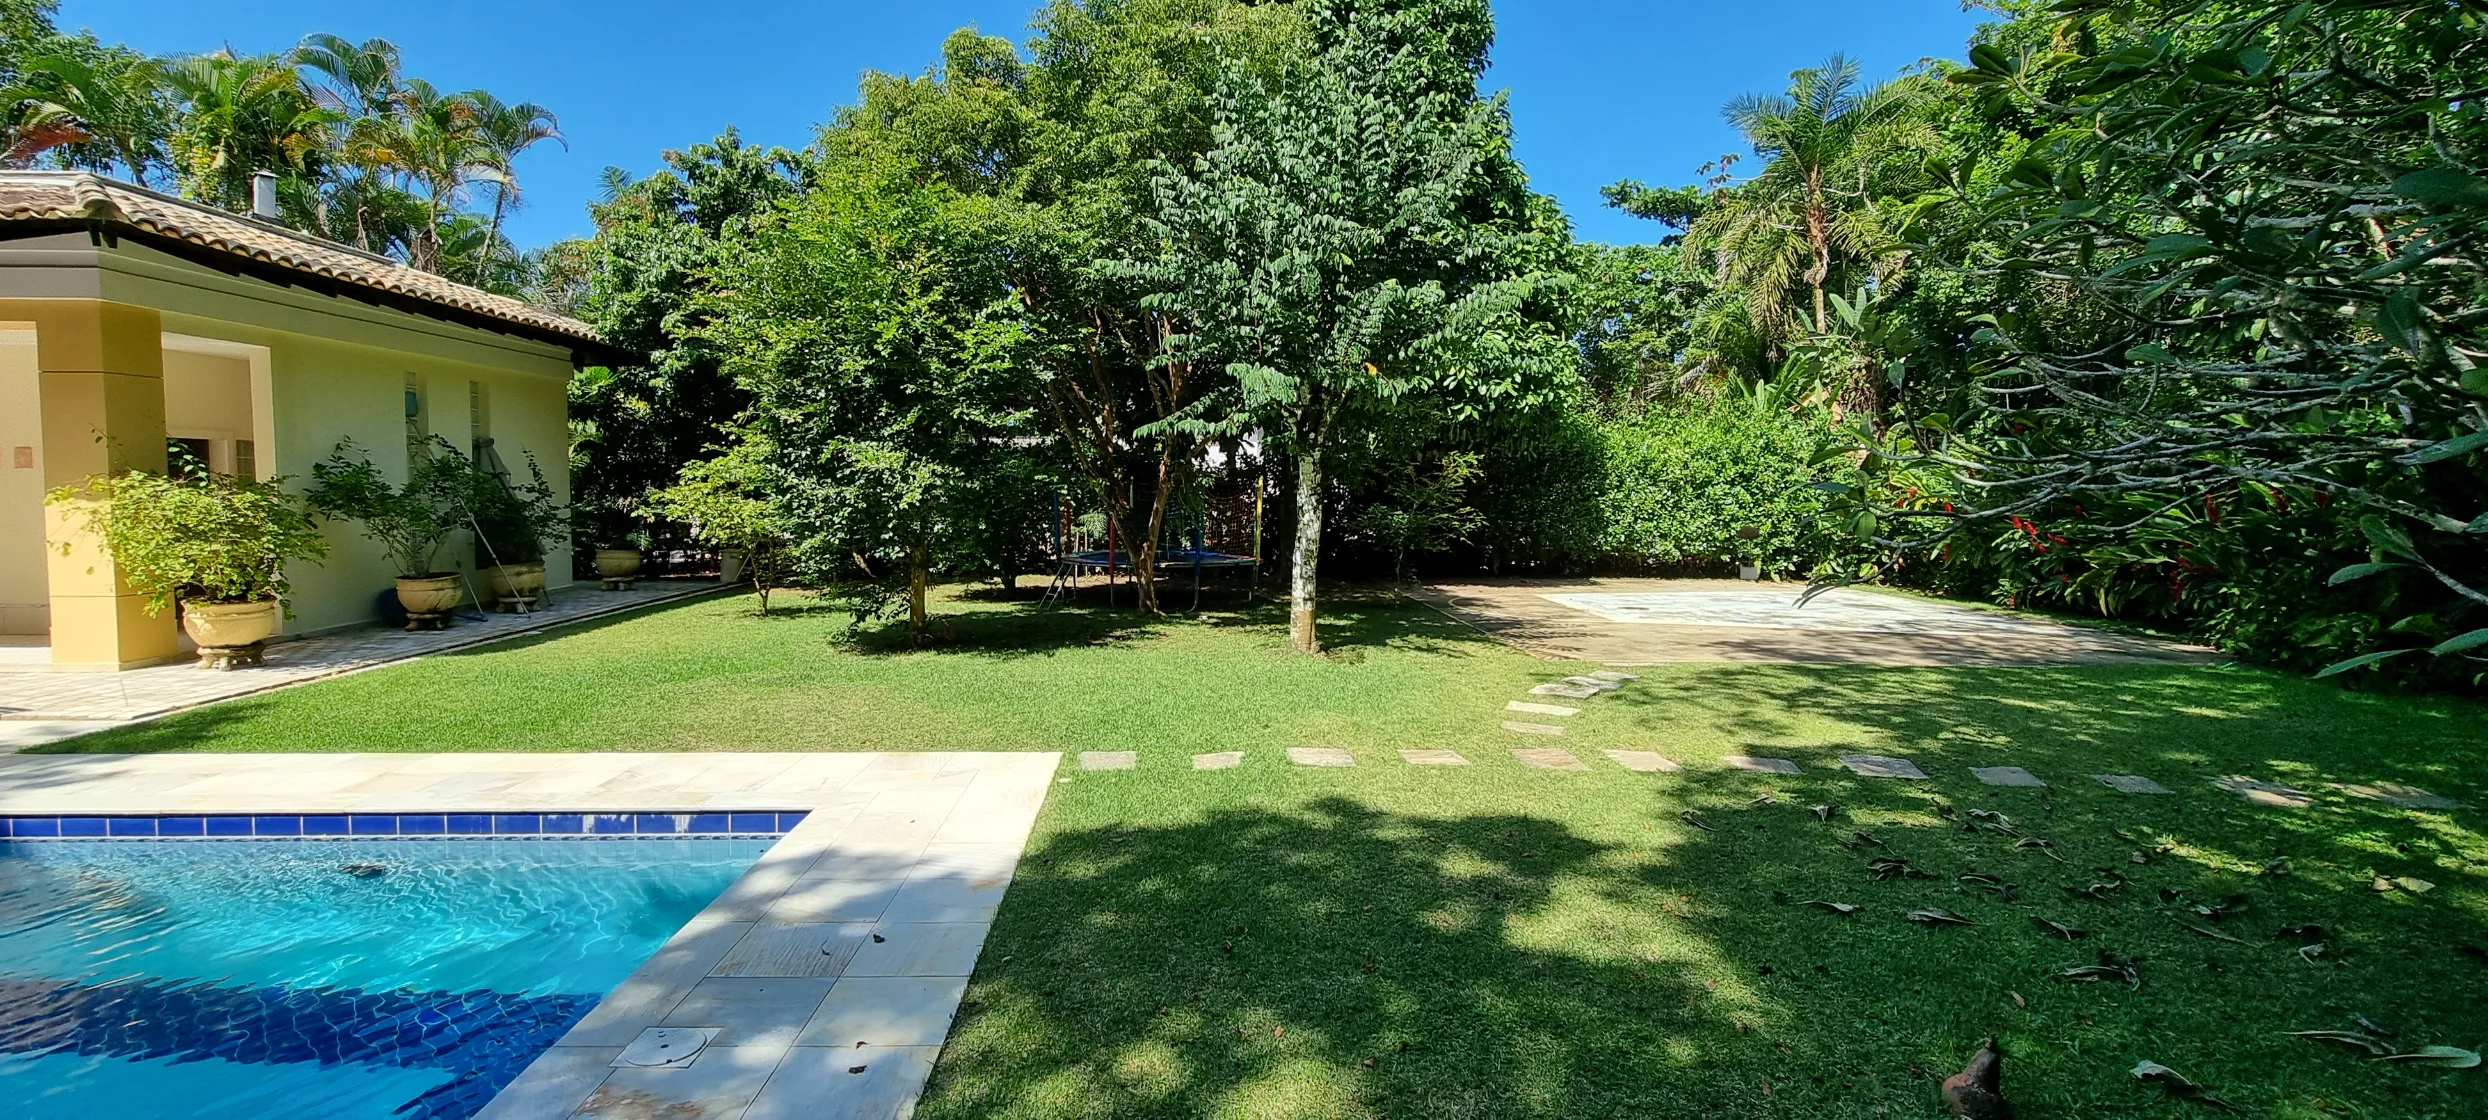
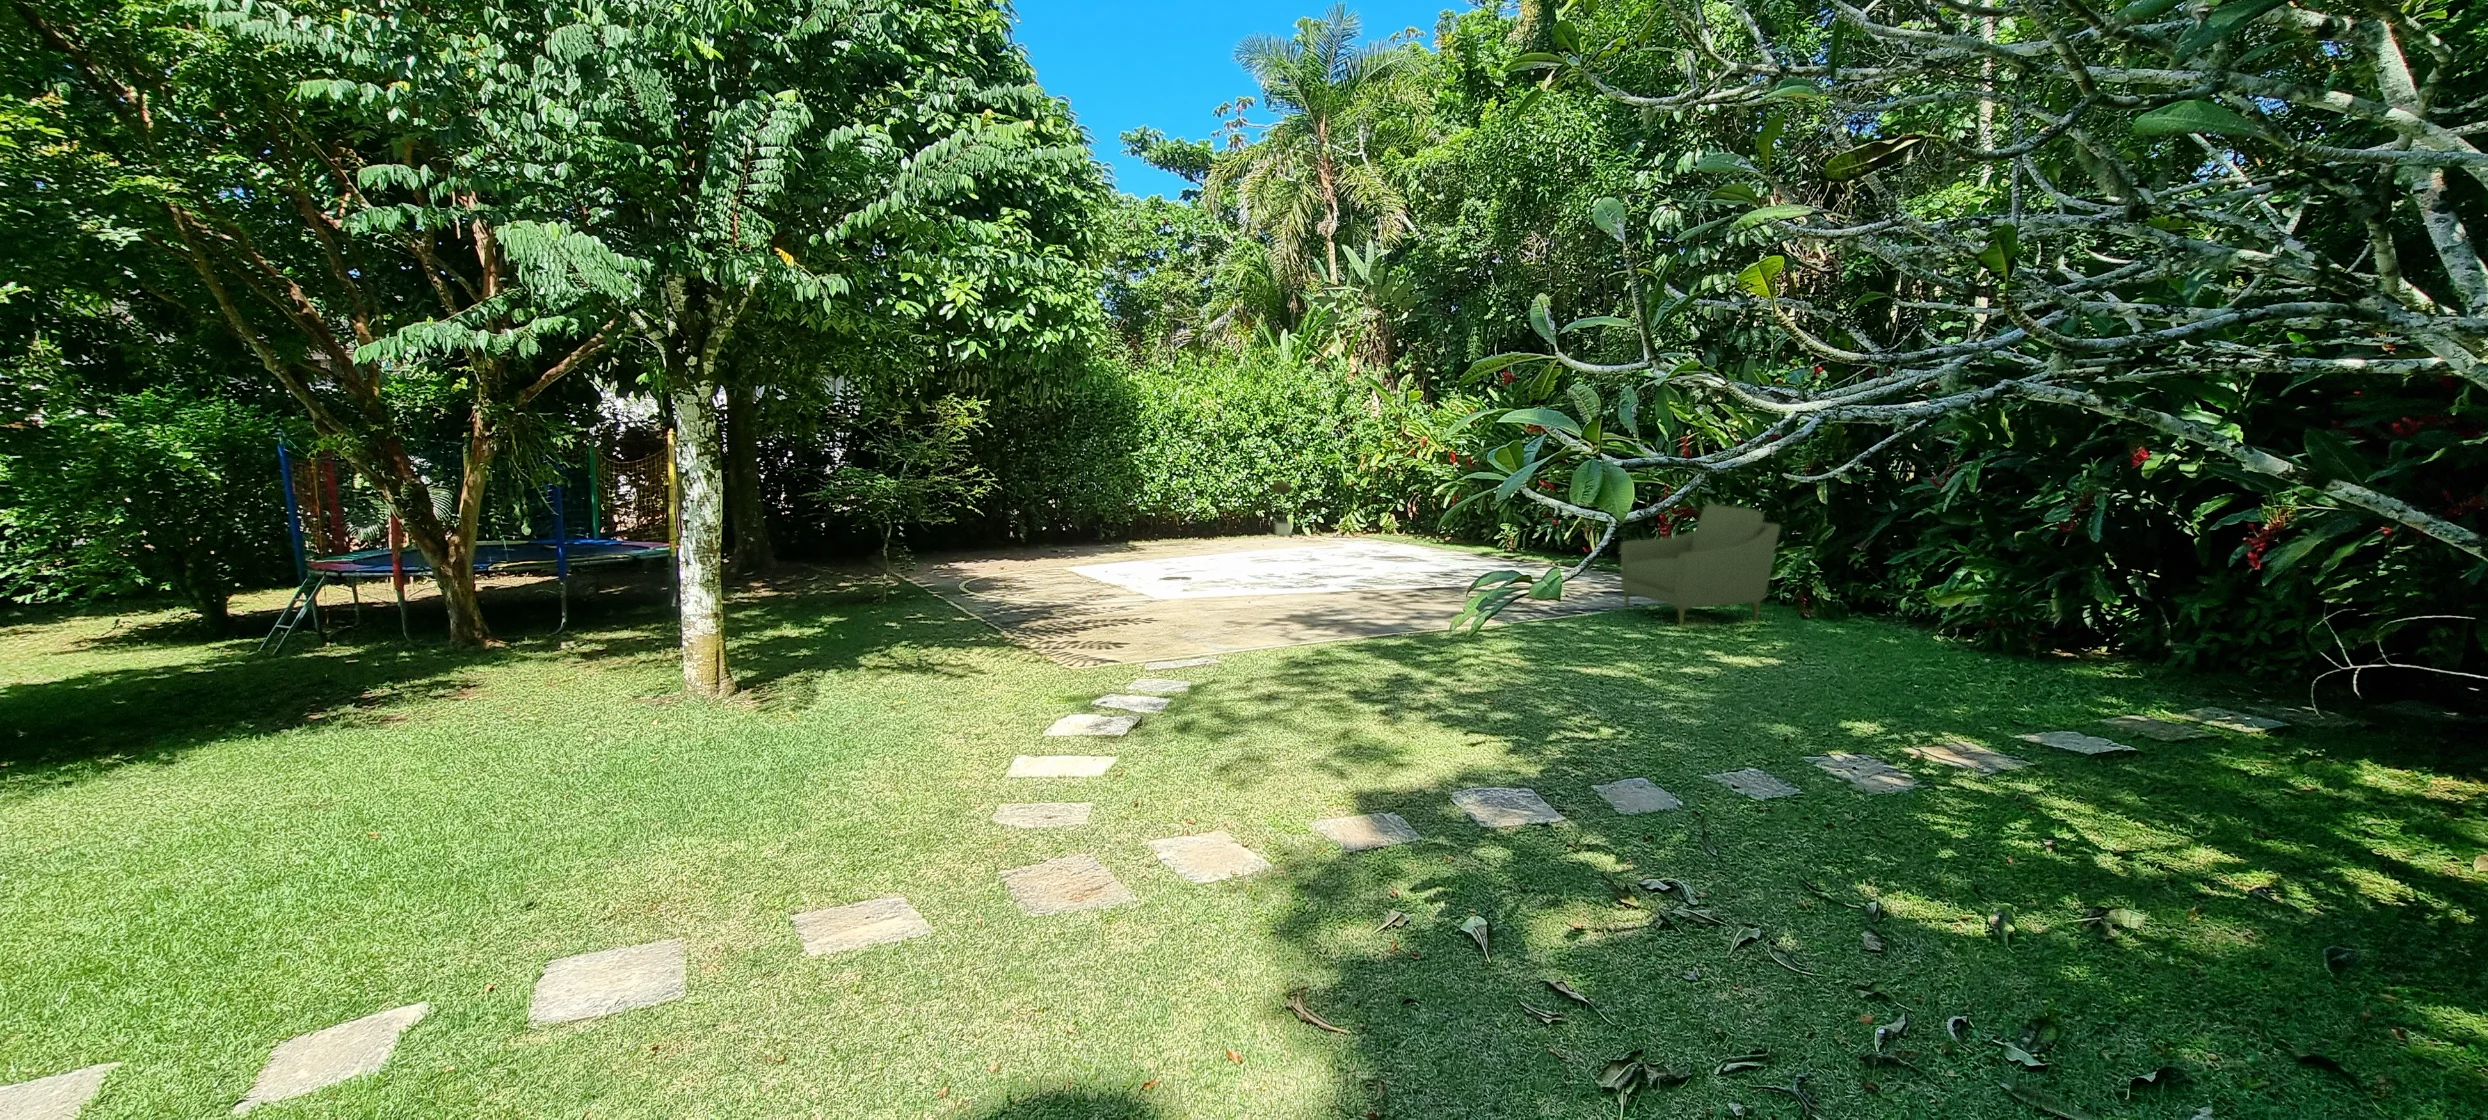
chair: none [2106,561,2307,683] -> present [1621,505,1780,627]

